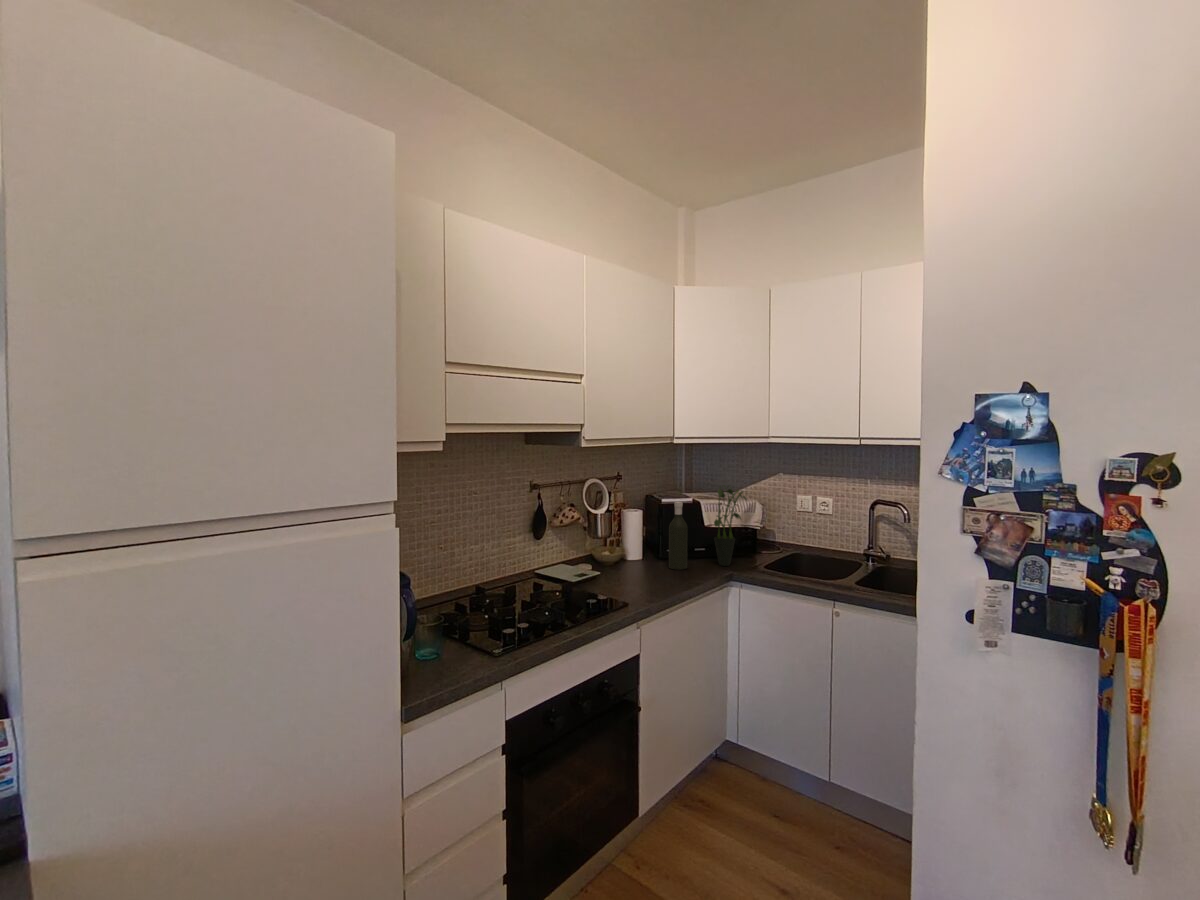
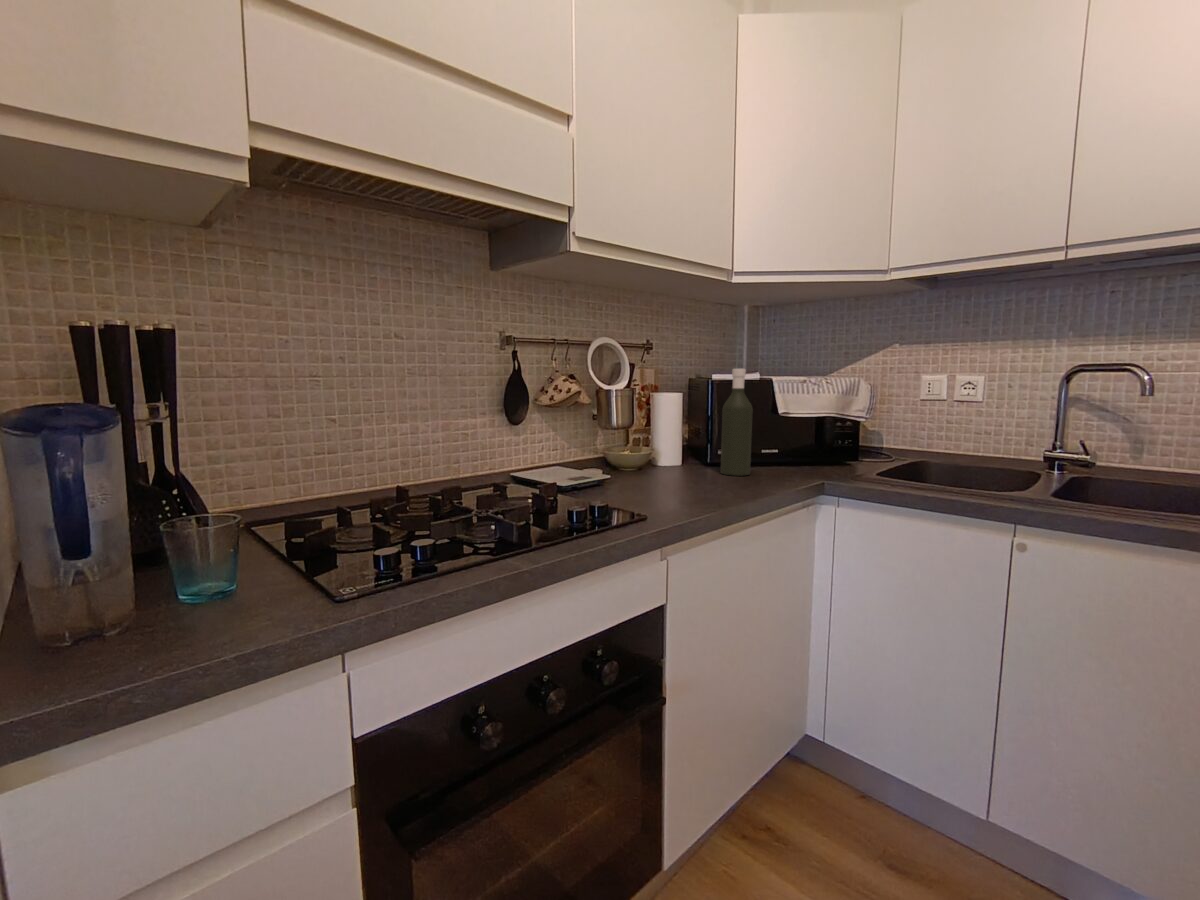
potted plant: present [714,489,747,566] -> none [794,344,854,473]

